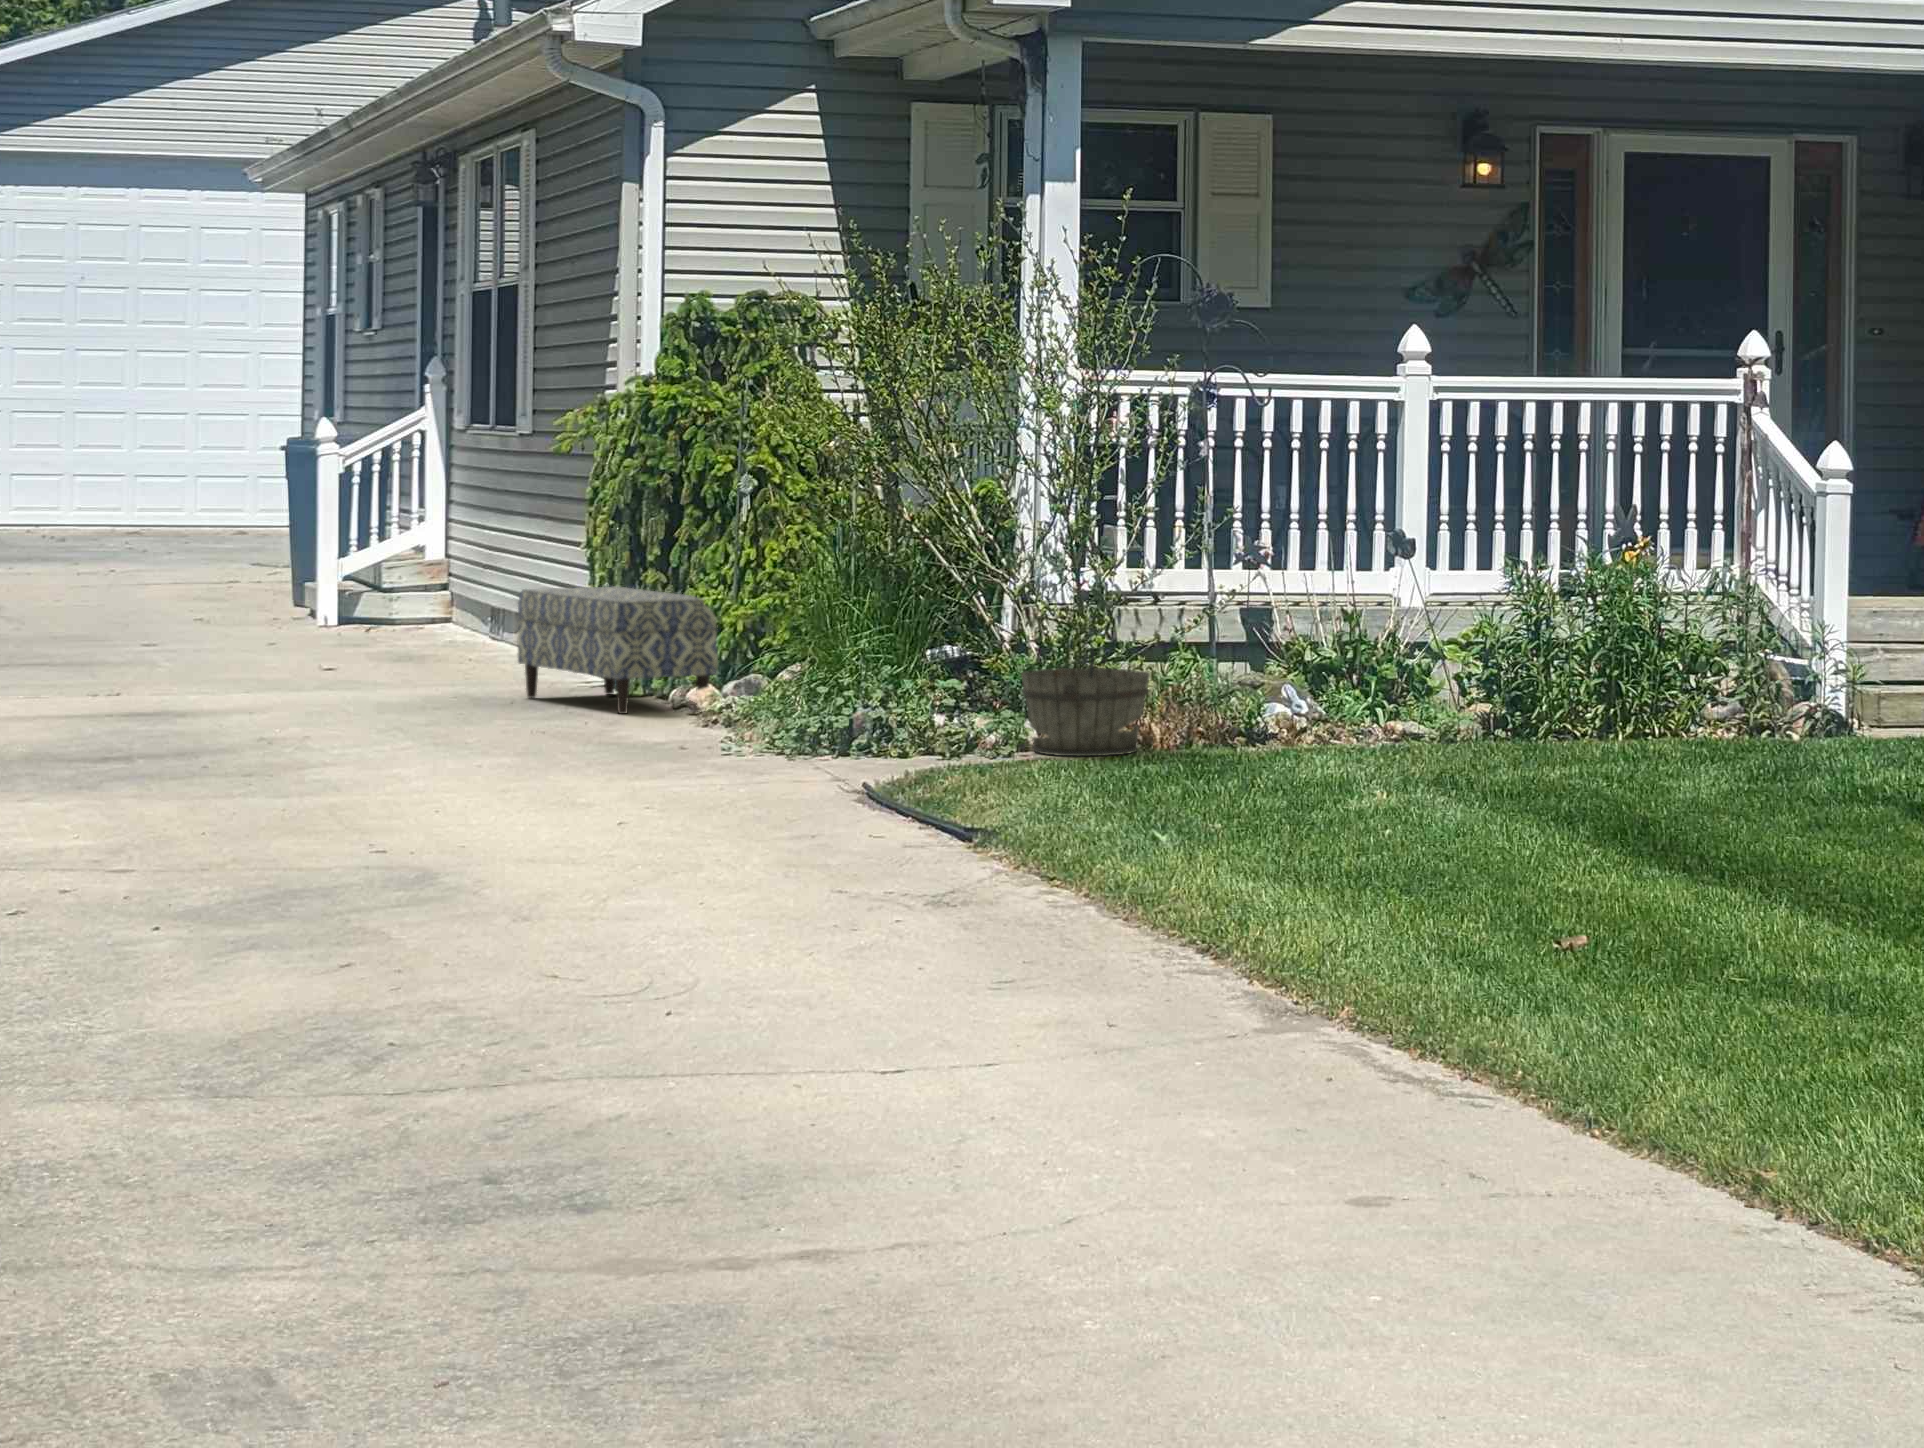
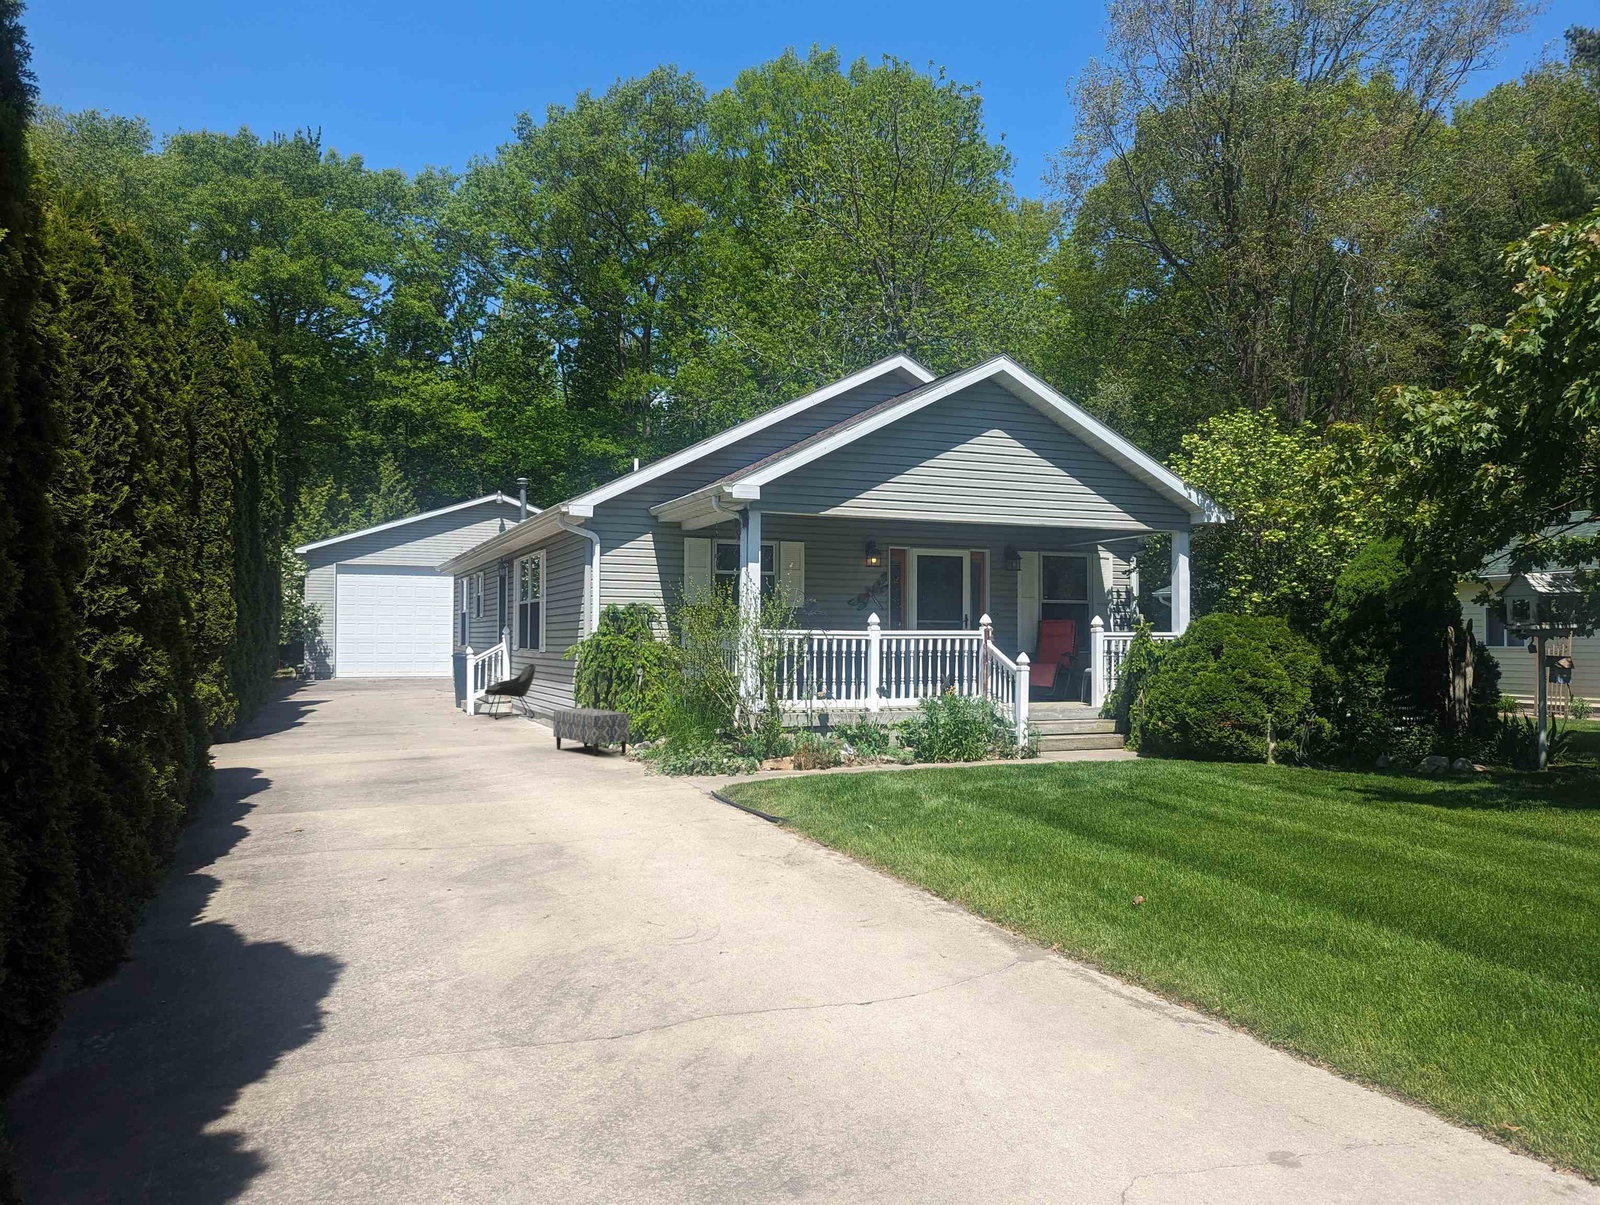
lounge chair: none [362,471,513,634] -> present [485,664,536,720]
wooden bucket: present [1021,643,1150,756] -> none [756,731,804,774]

